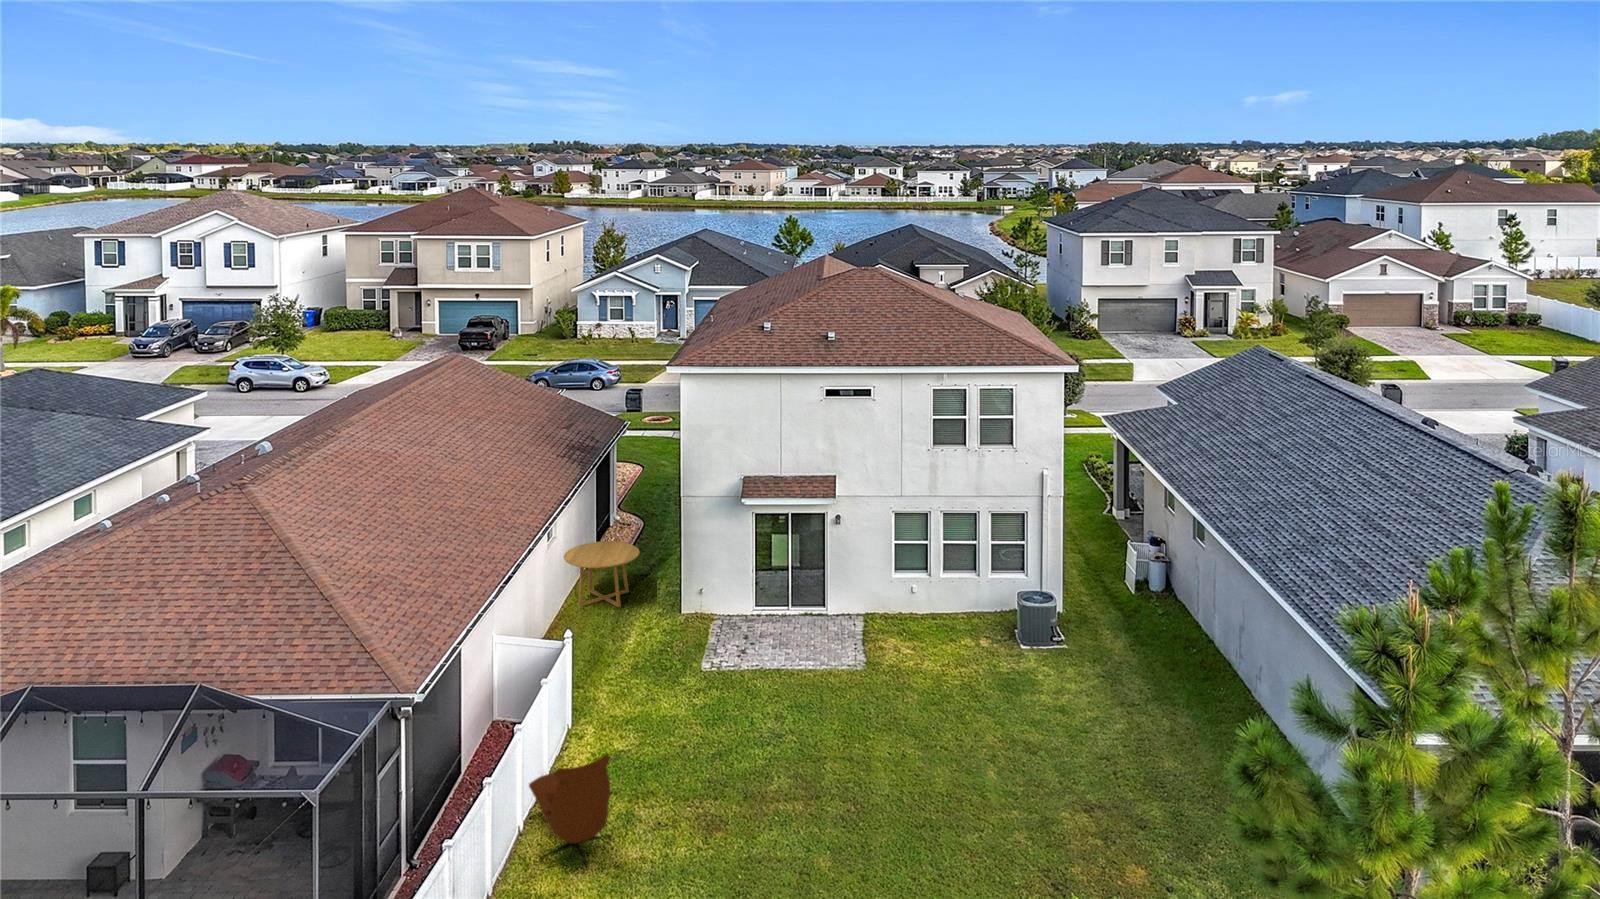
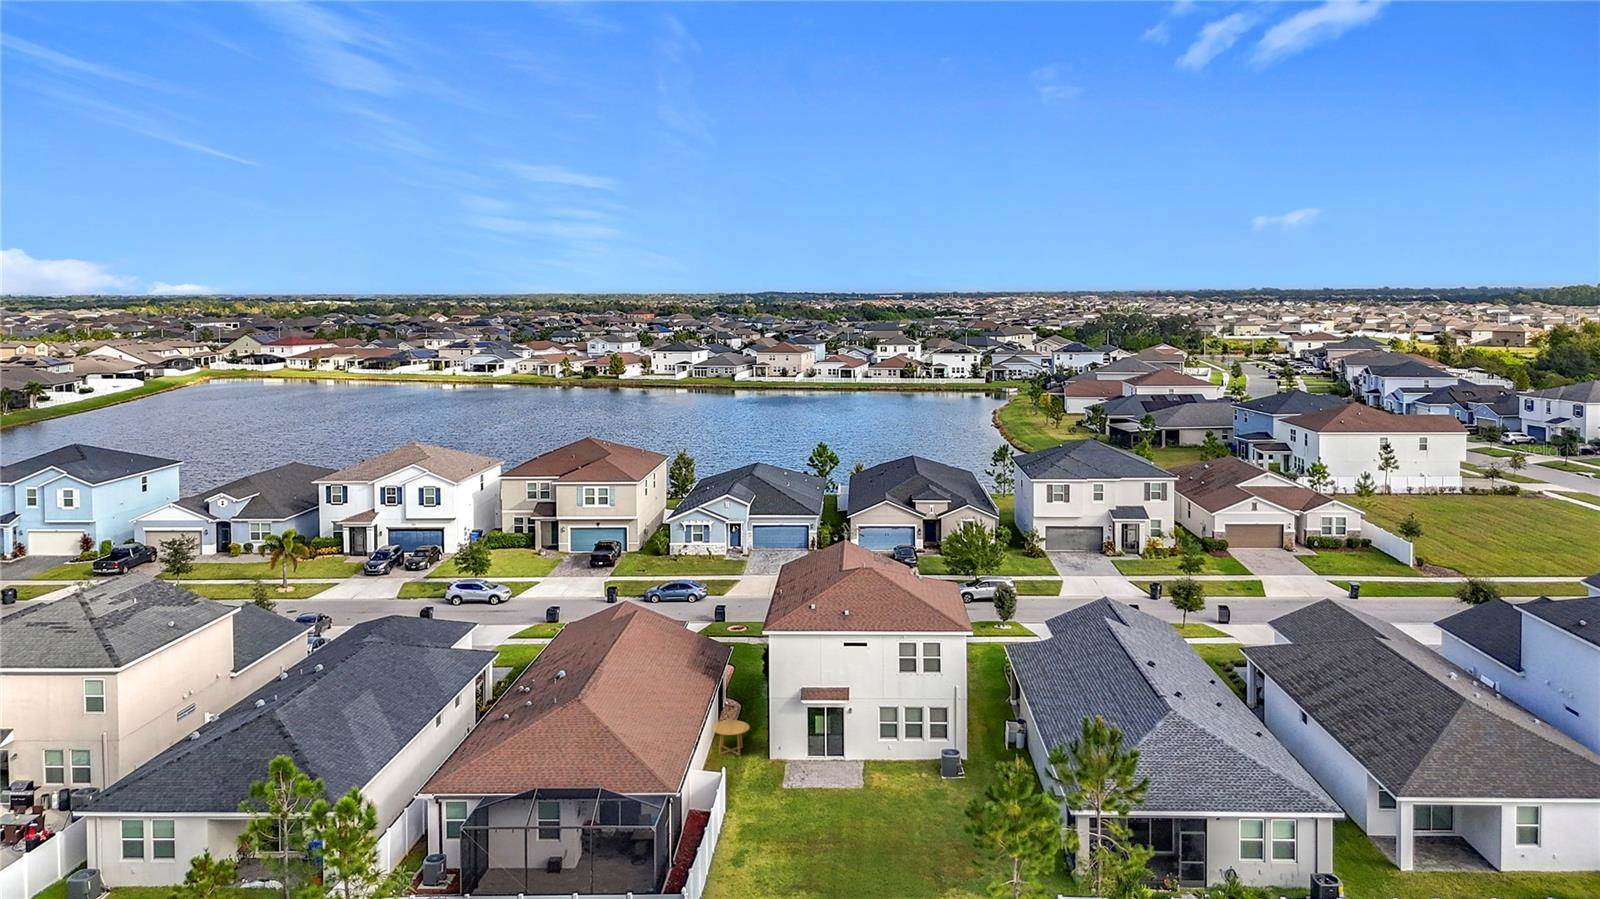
lounge chair: present [529,755,612,870] -> none [722,813,760,861]

